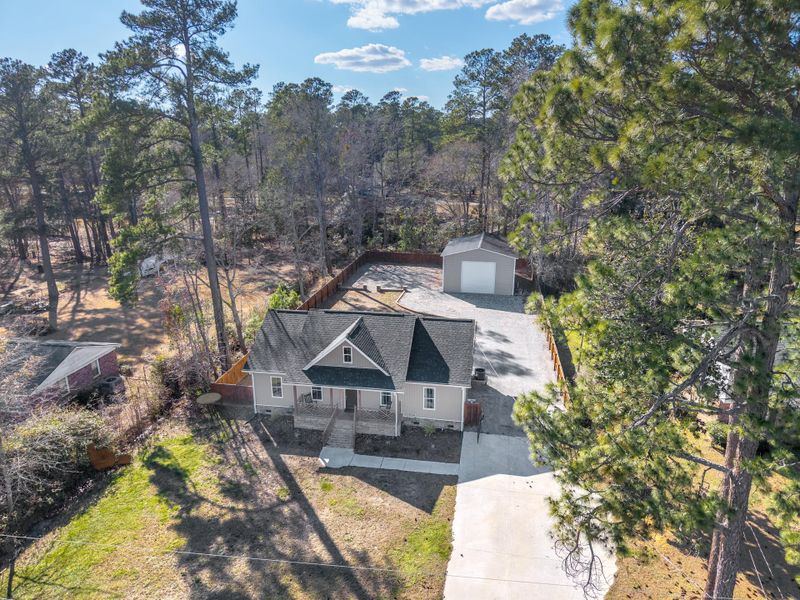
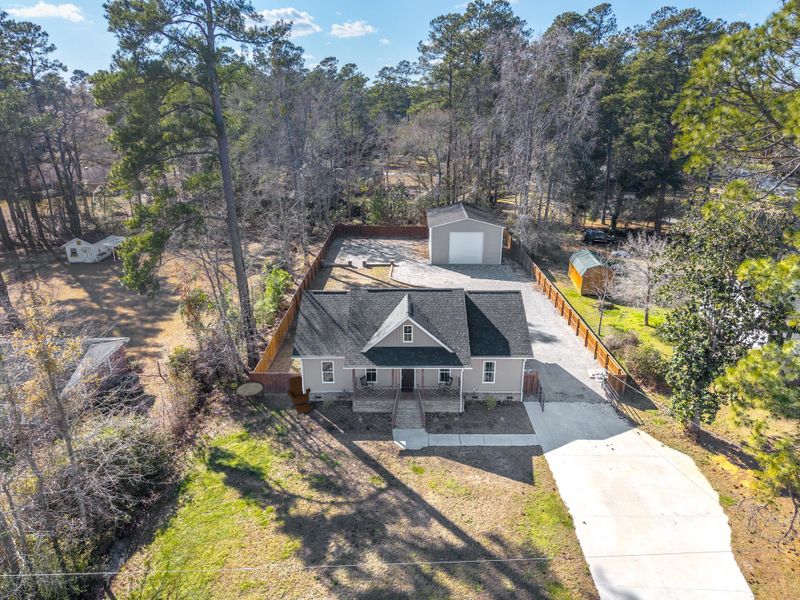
lounge chair: present [87,443,131,475] -> present [288,376,311,416]

